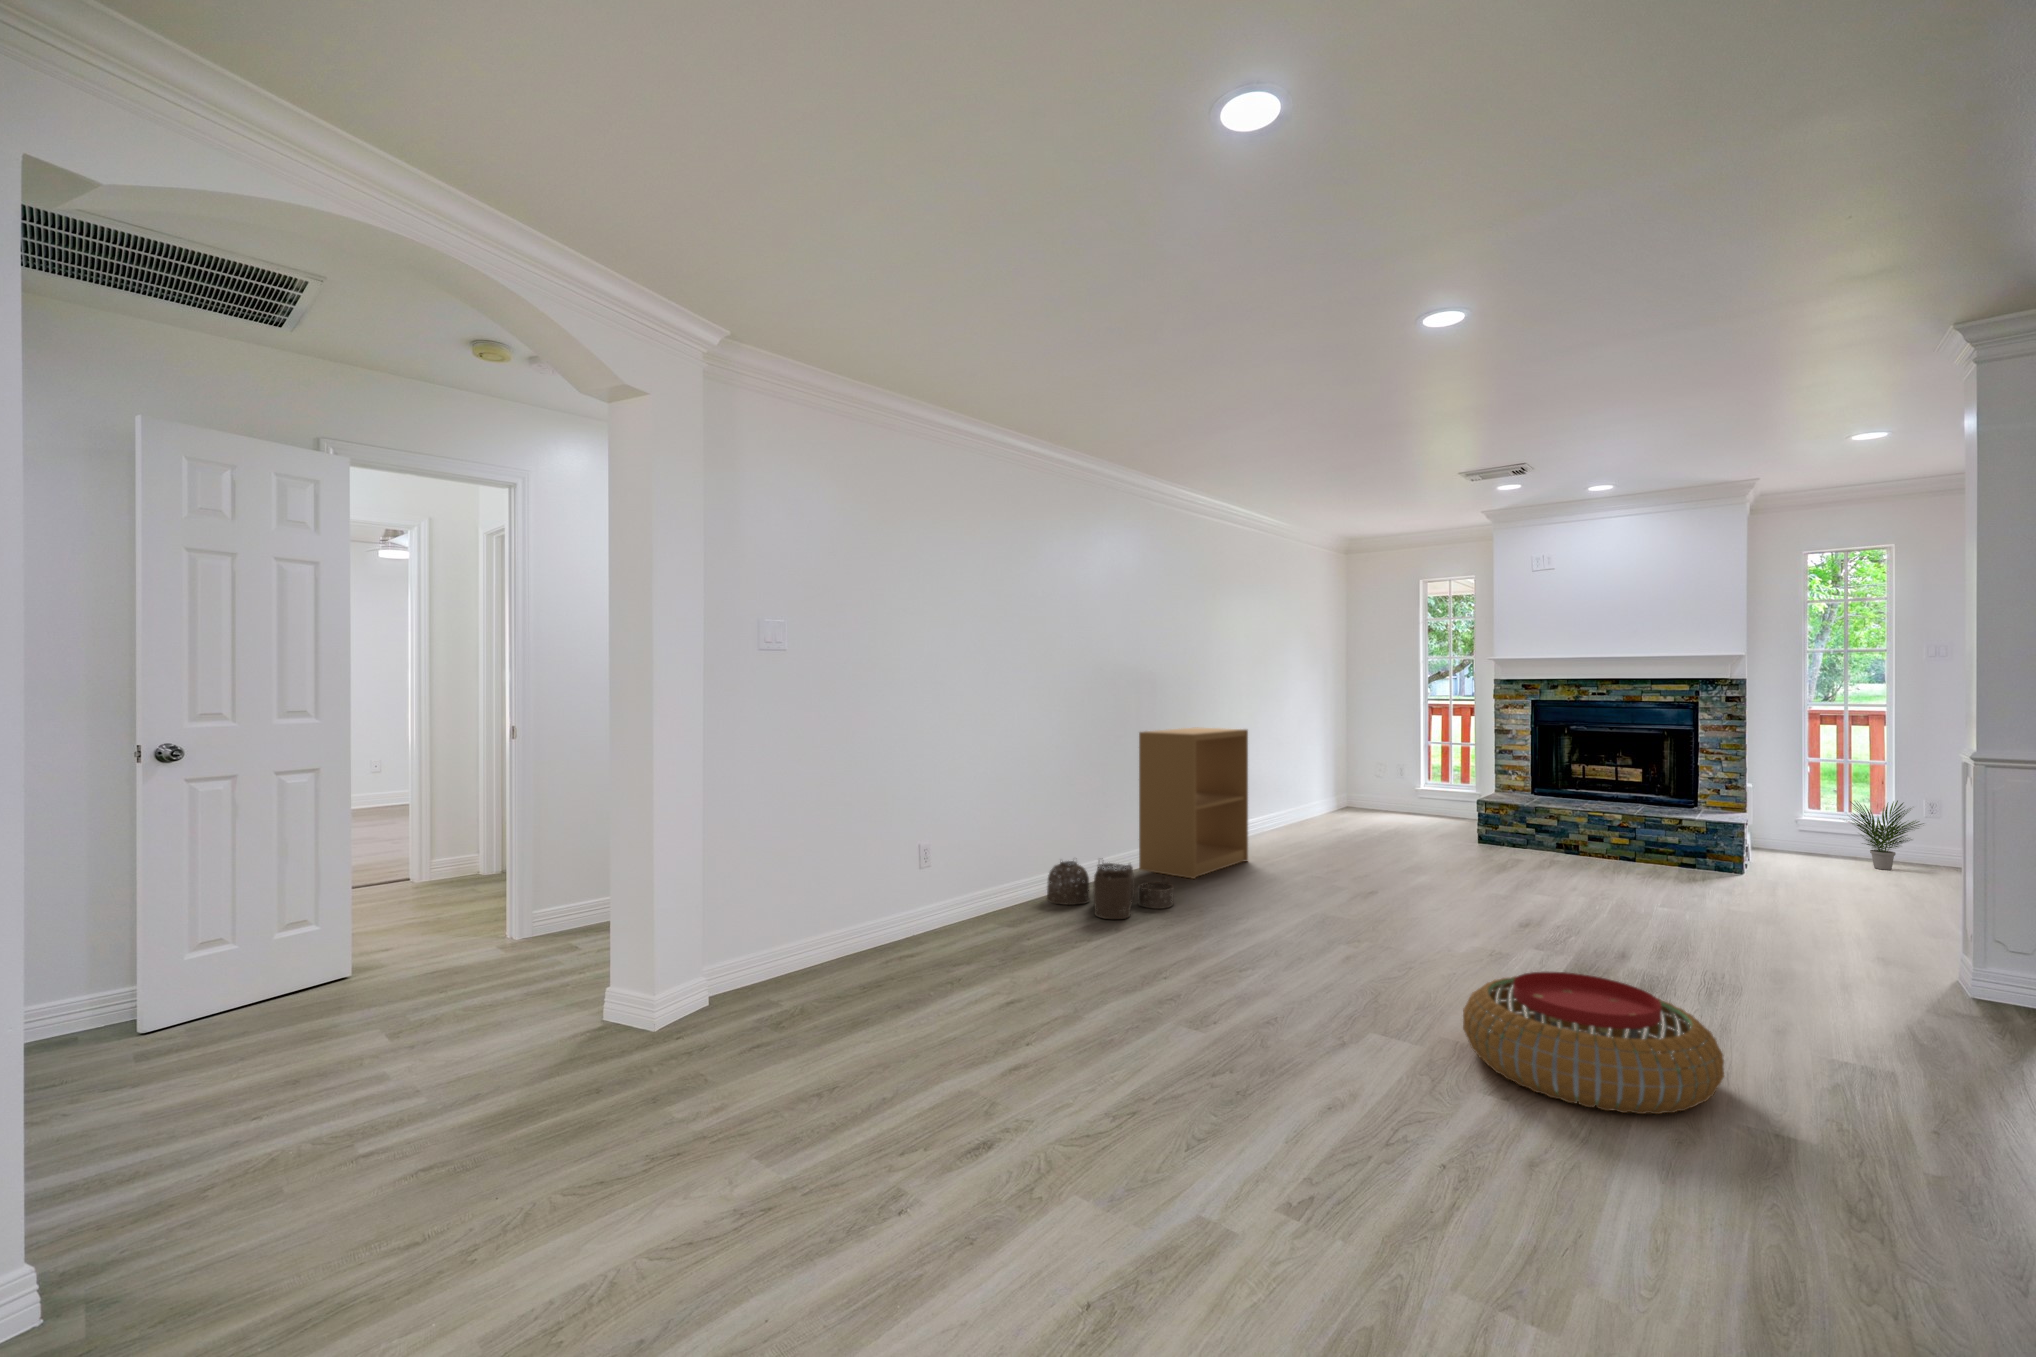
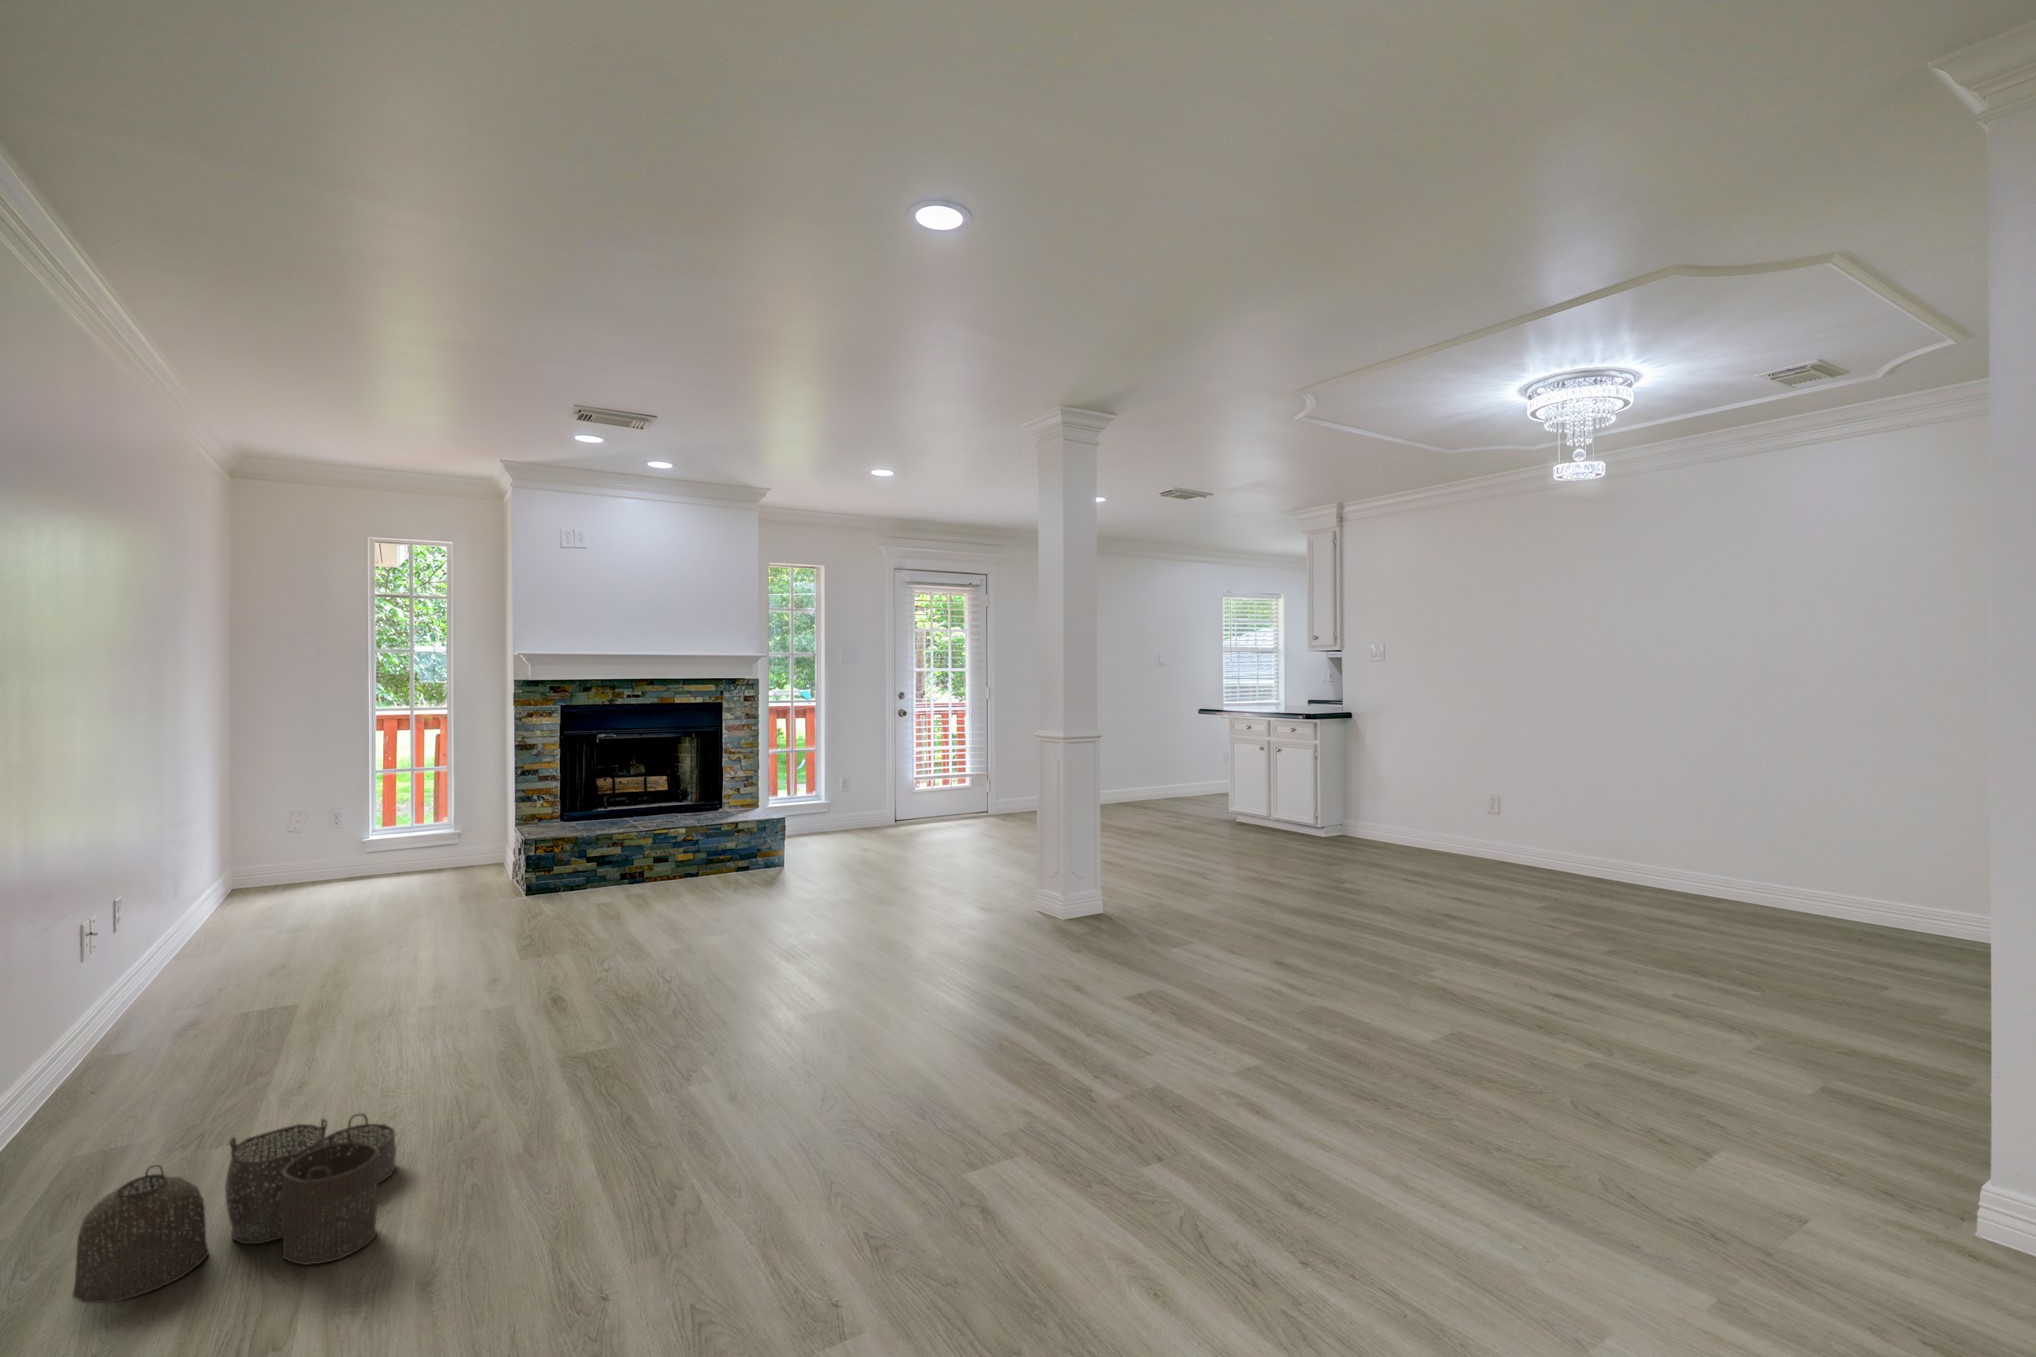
bookshelf: present [1139,728,1248,879] -> none [137,795,310,1126]
potted plant: present [1851,801,1921,870] -> none [805,777,856,838]
pouf: present [1463,972,1724,1114] -> none [1037,1017,1253,1160]

